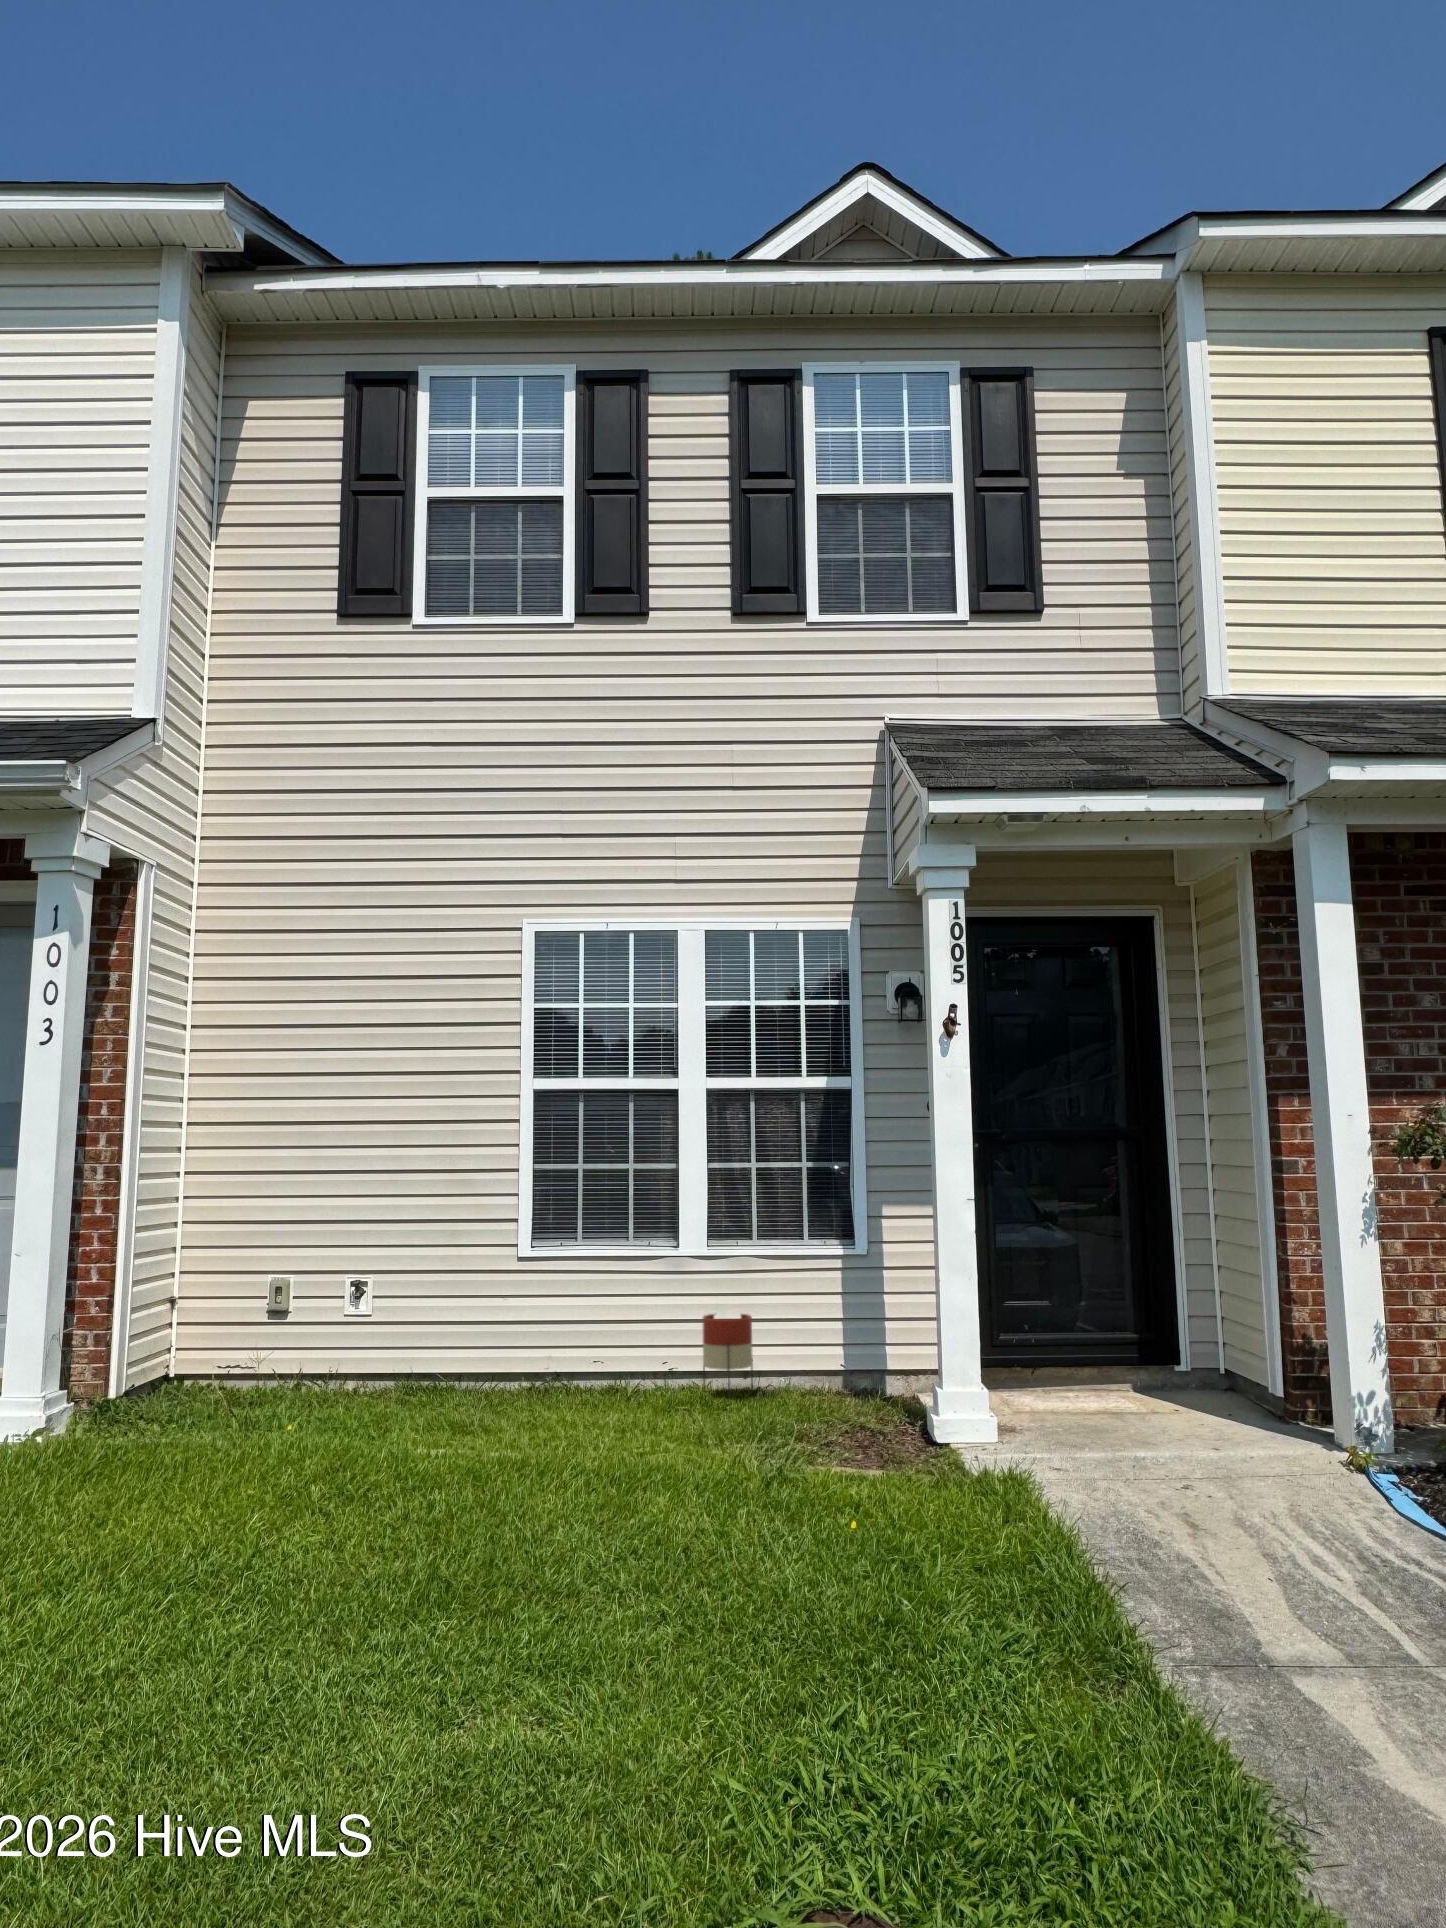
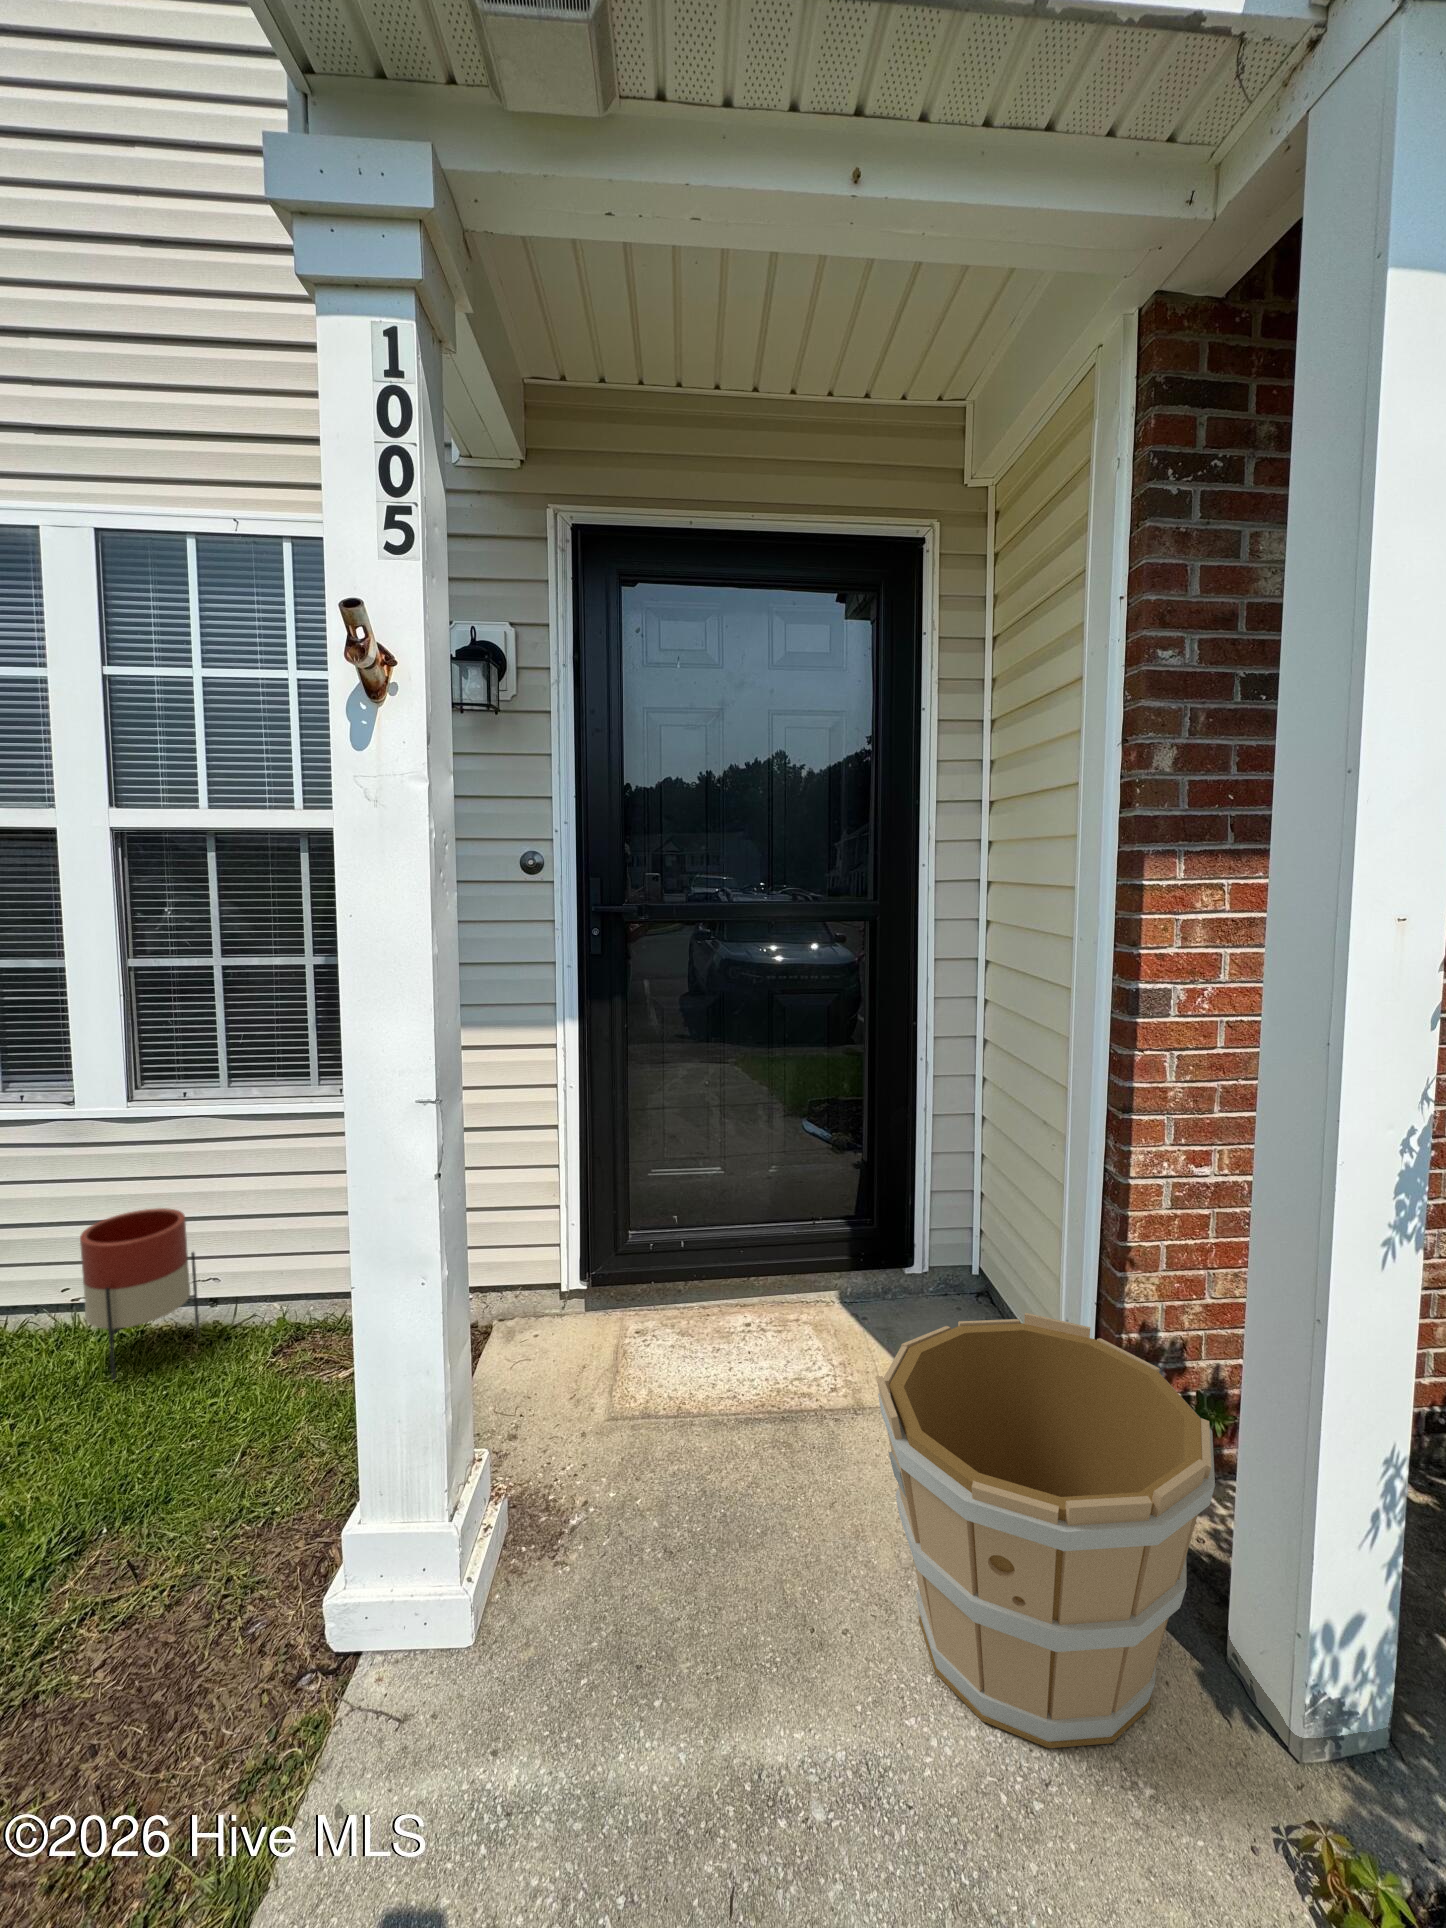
wooden bucket: none [1169,1315,1315,1452] -> present [877,1313,1215,1748]

